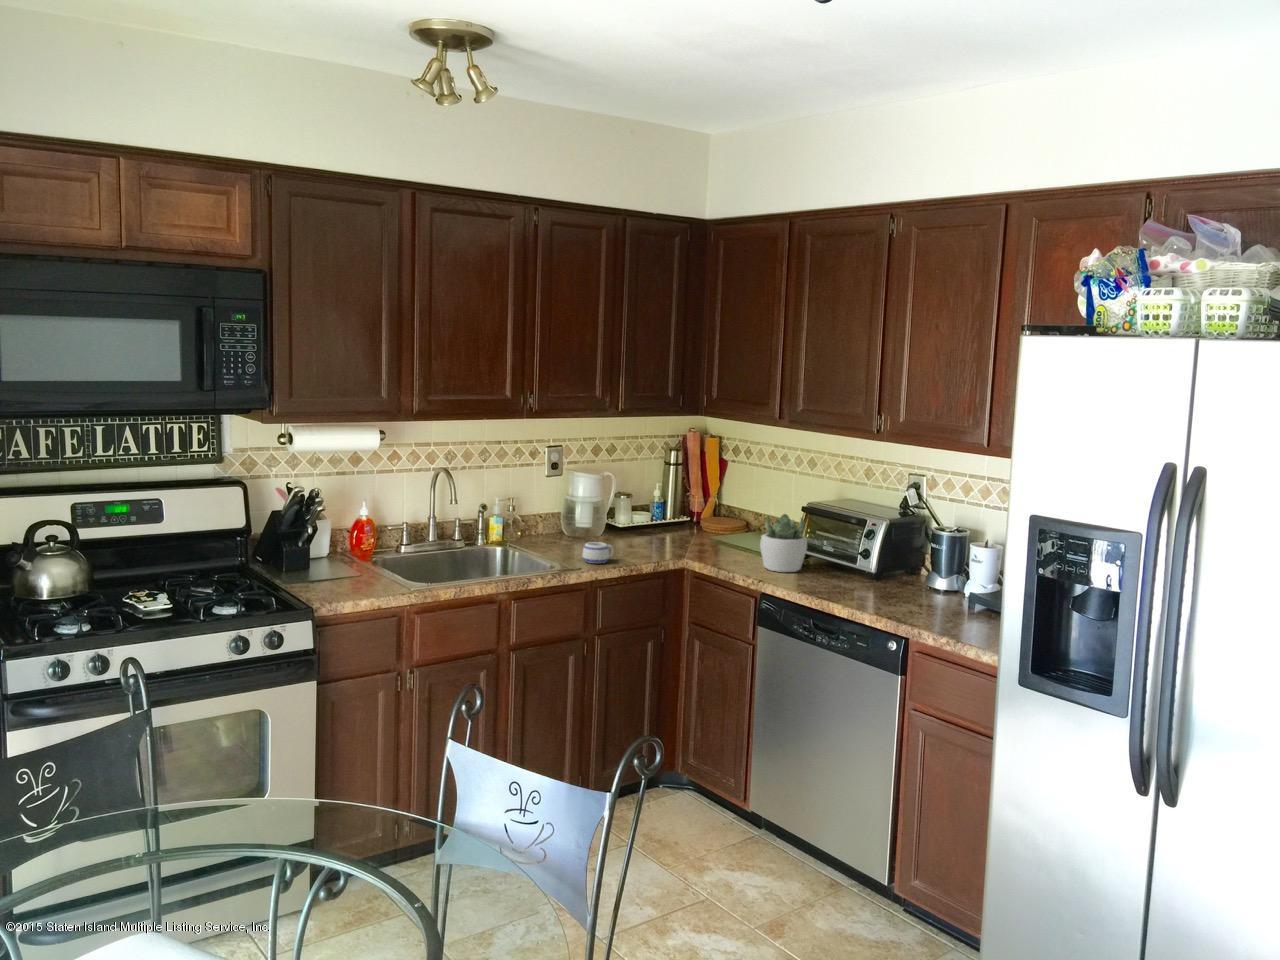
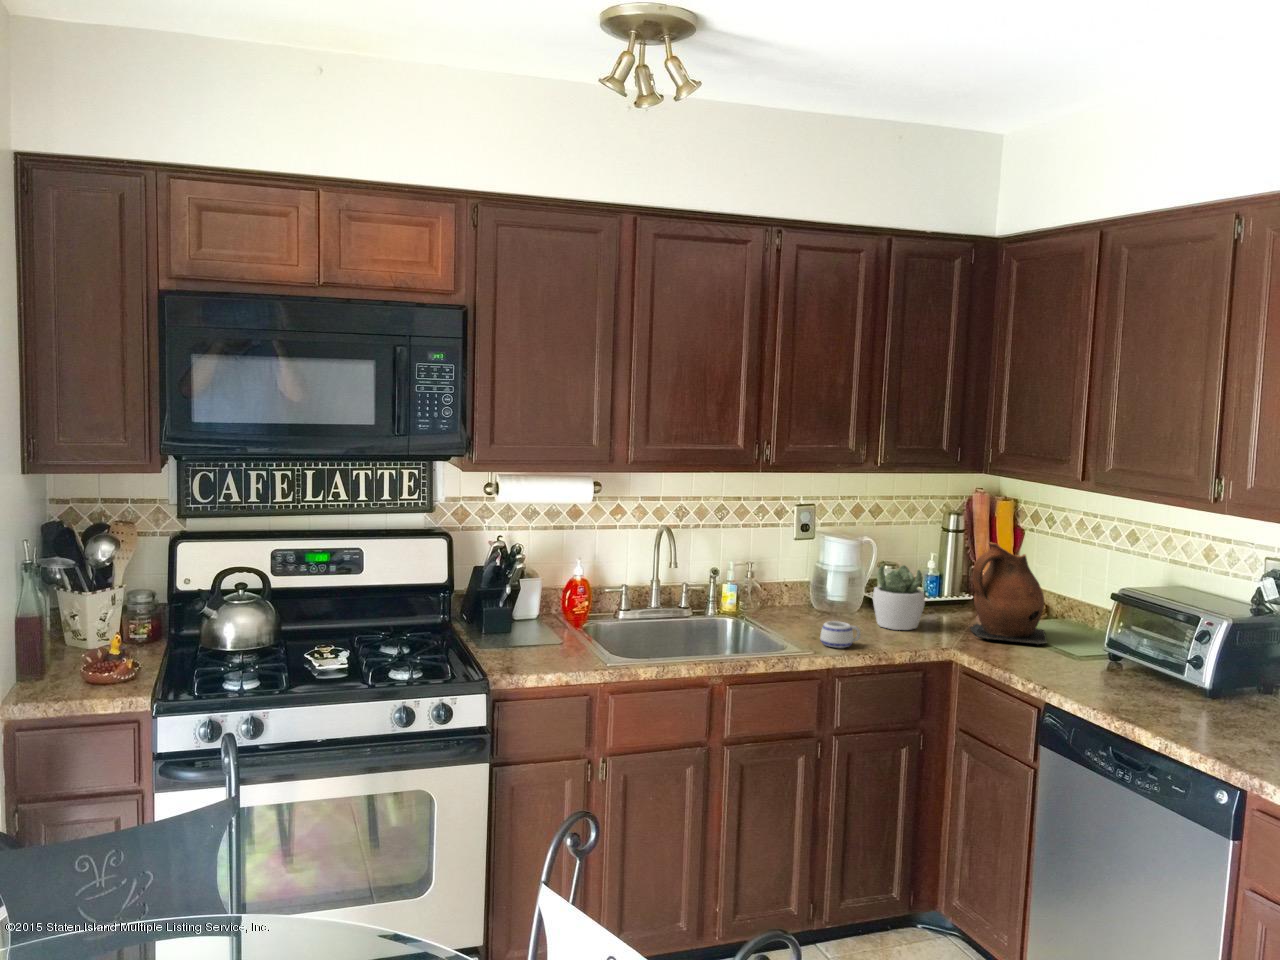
ceramic pitcher: none [691,472,755,552] -> present [970,542,1047,645]
succulent plant: present [760,514,807,572] -> present [873,565,925,630]

